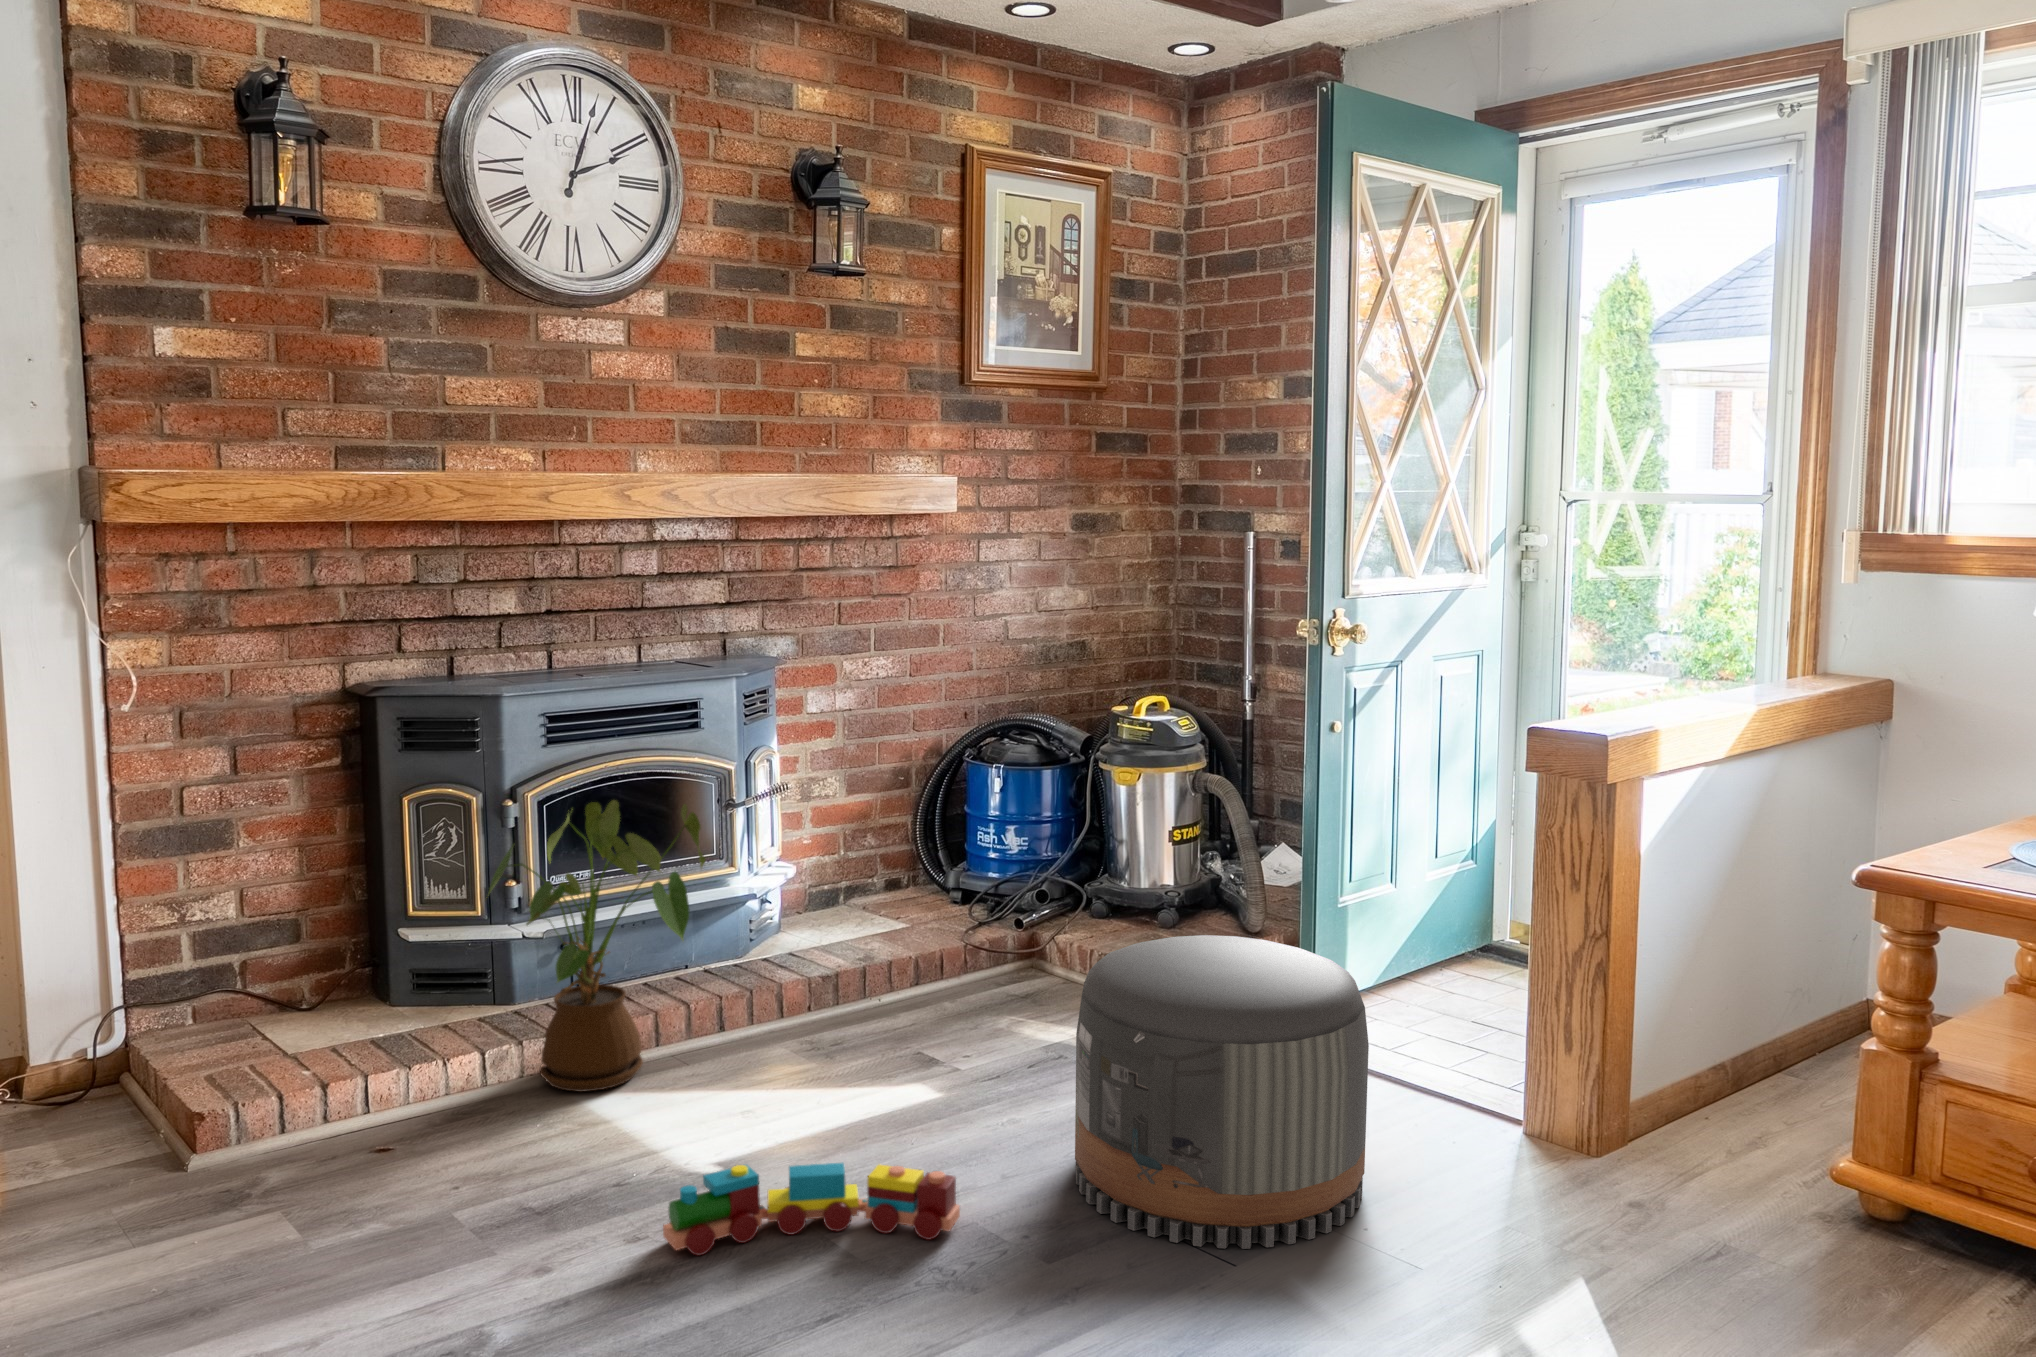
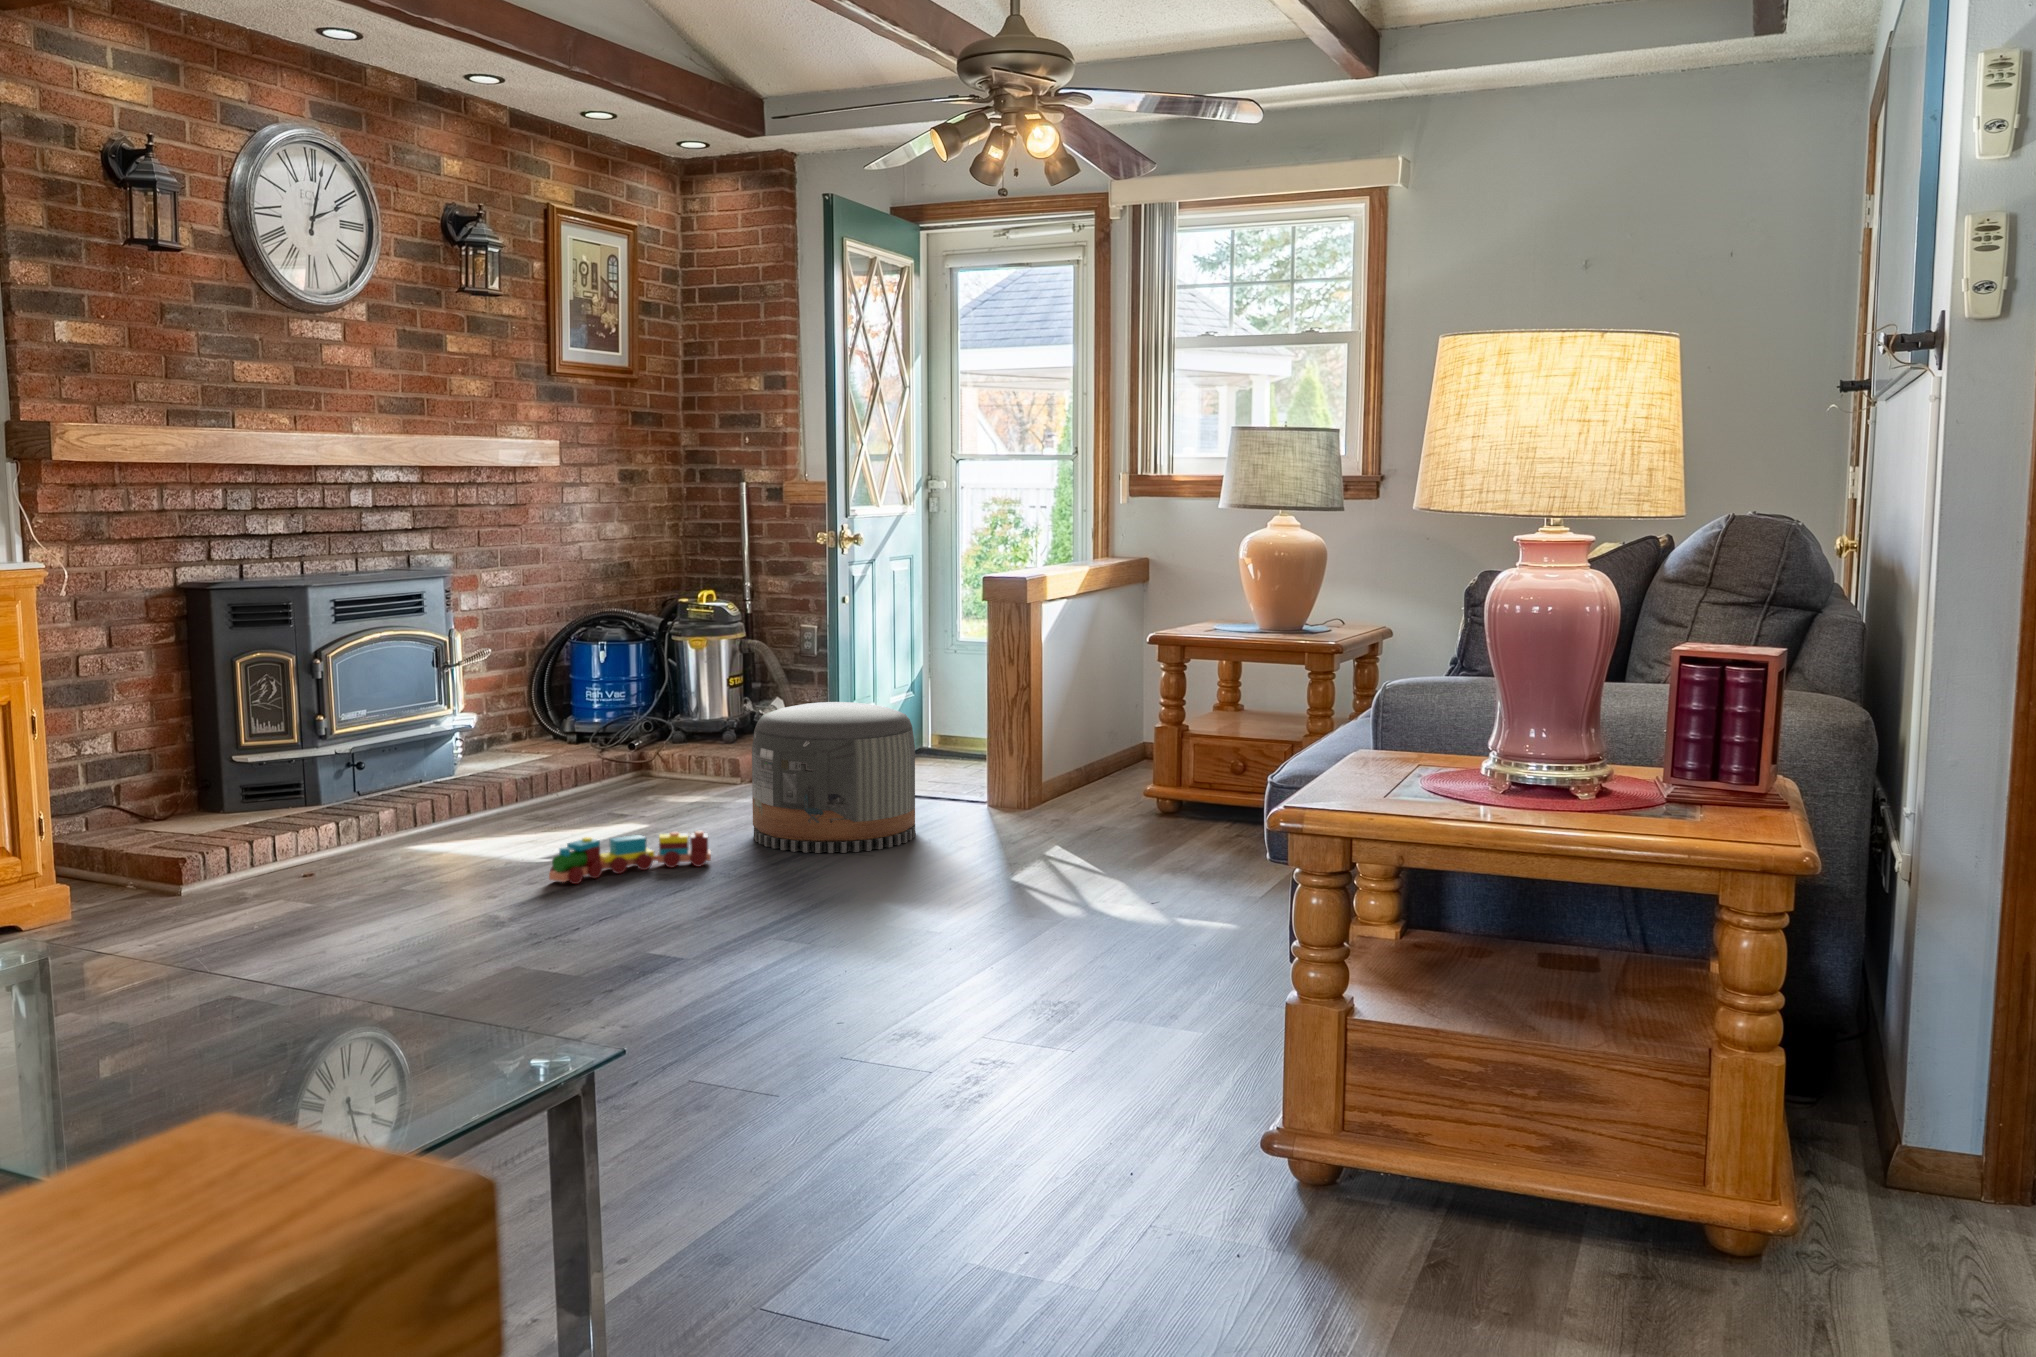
house plant: present [489,800,705,1092] -> none [329,658,481,850]

